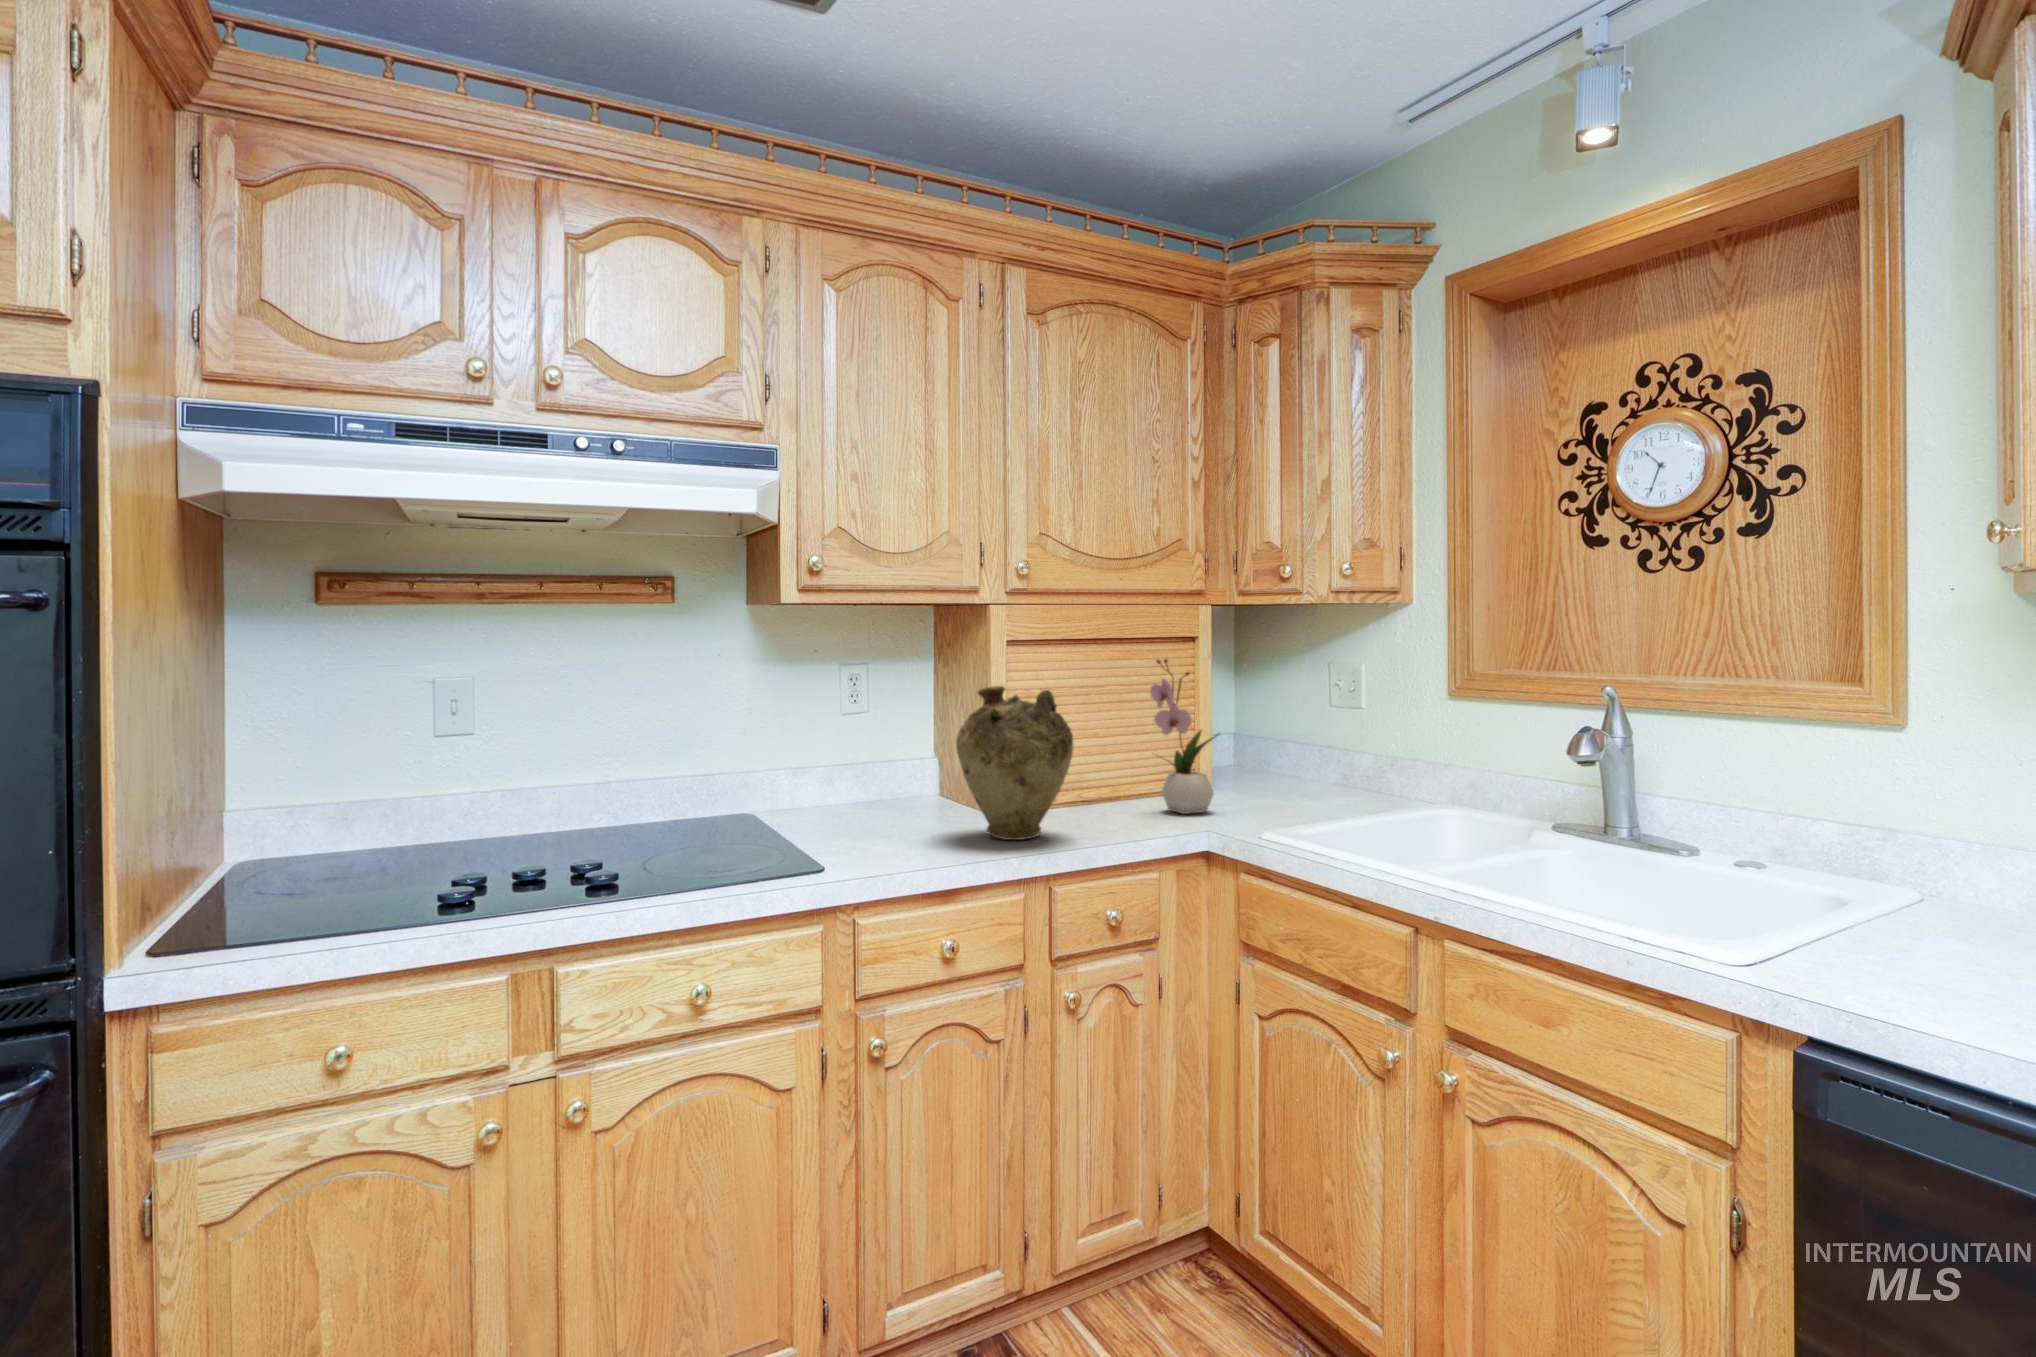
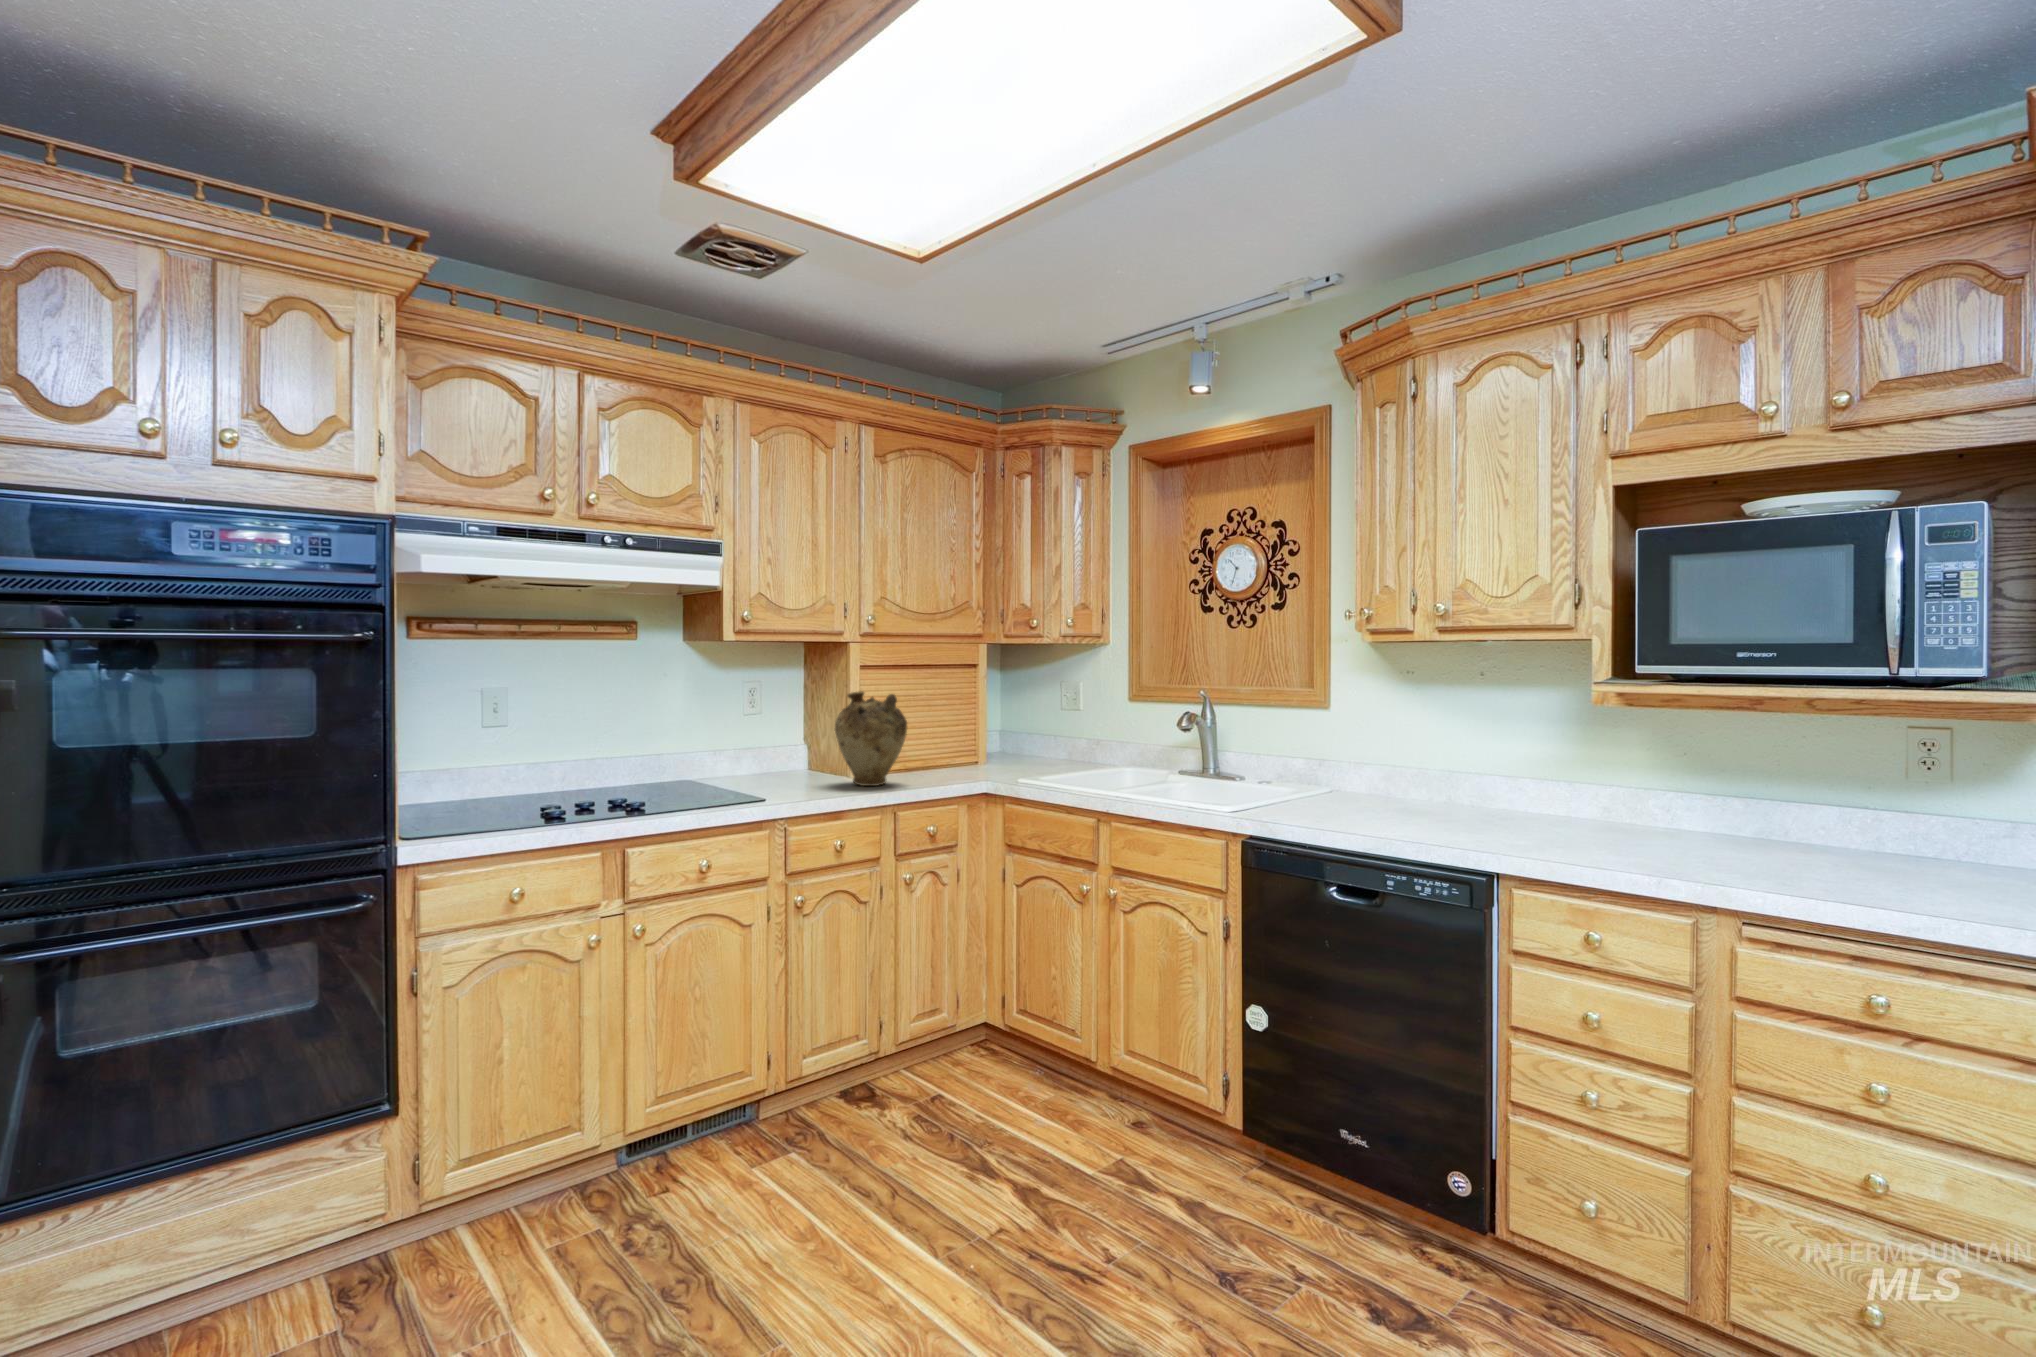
flower arrangement: present [1150,659,1217,814] -> none [951,674,995,772]

